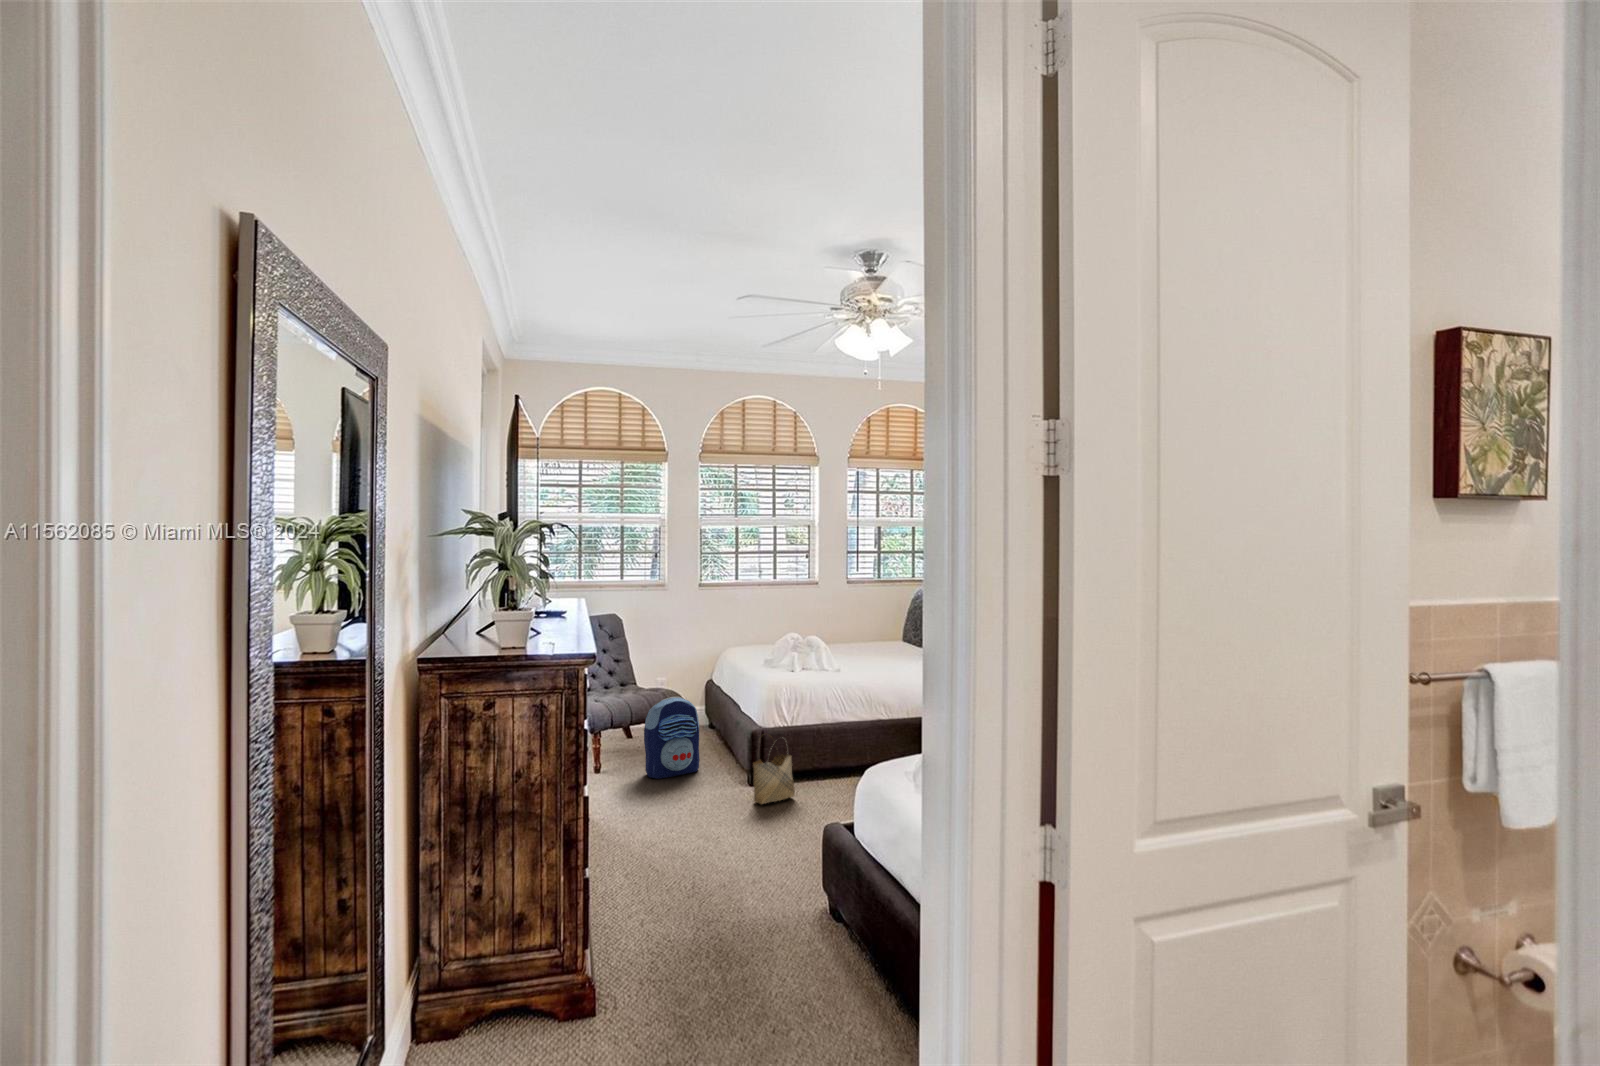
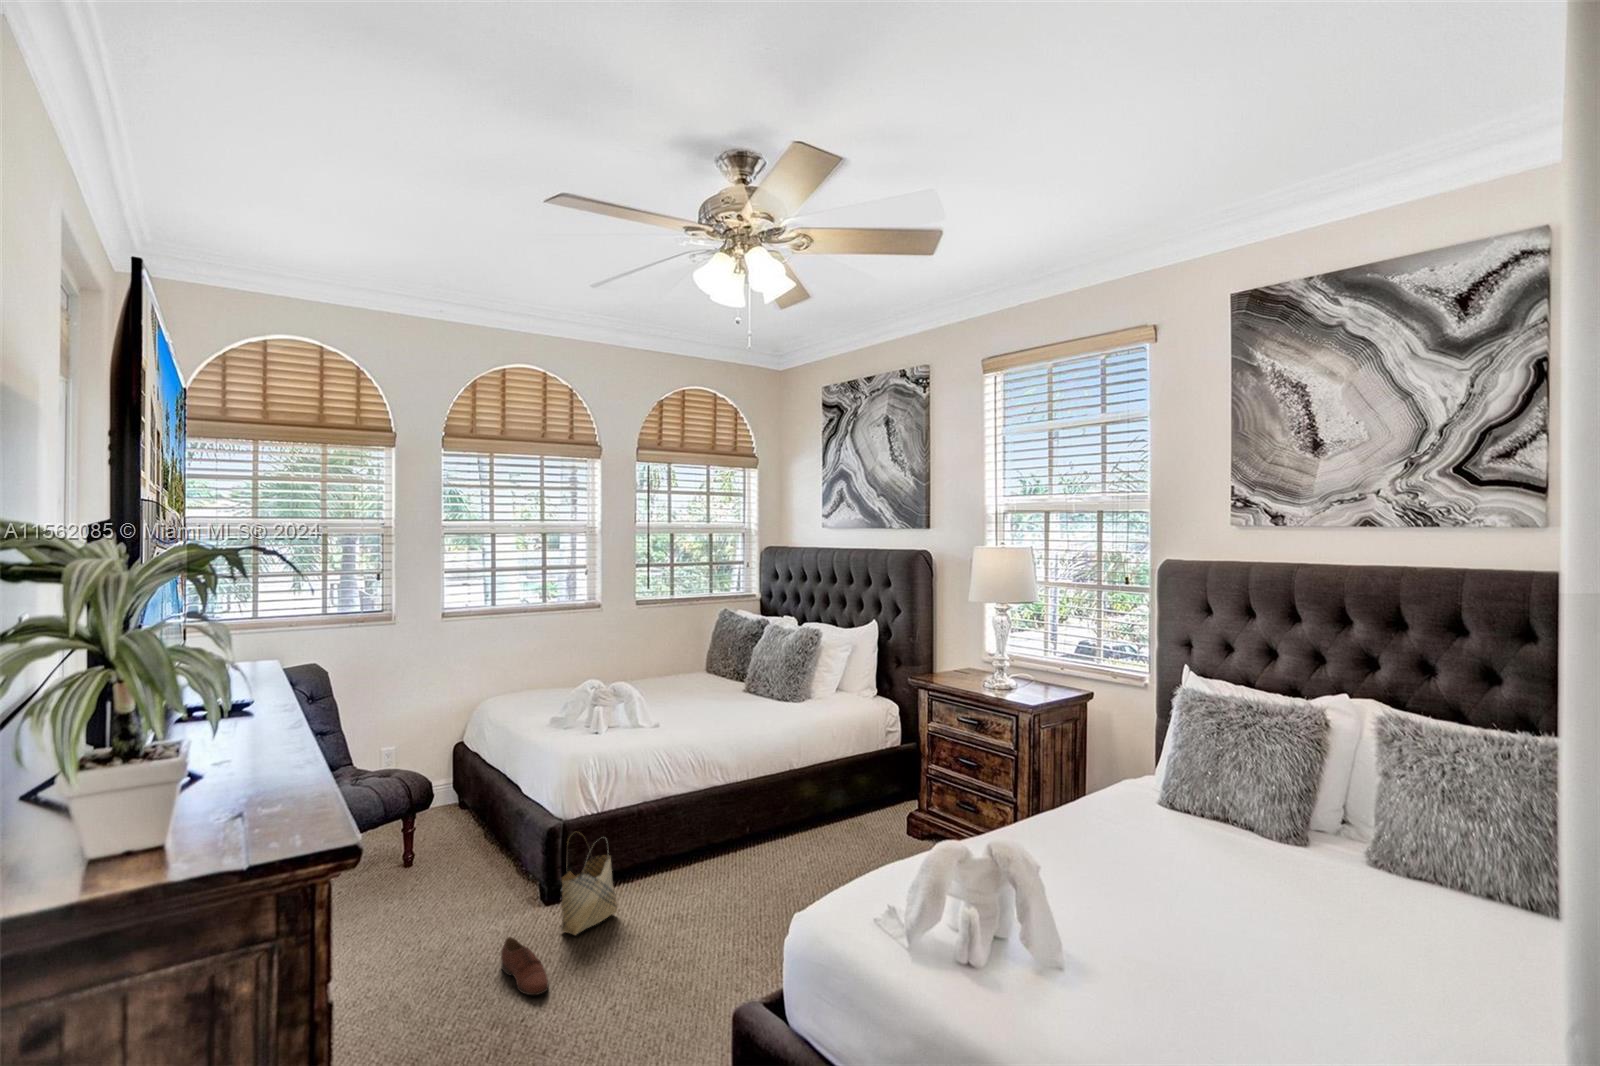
backpack: present [644,697,700,779] -> none [379,786,464,911]
shoe: none [709,794,735,829] -> present [501,937,549,995]

